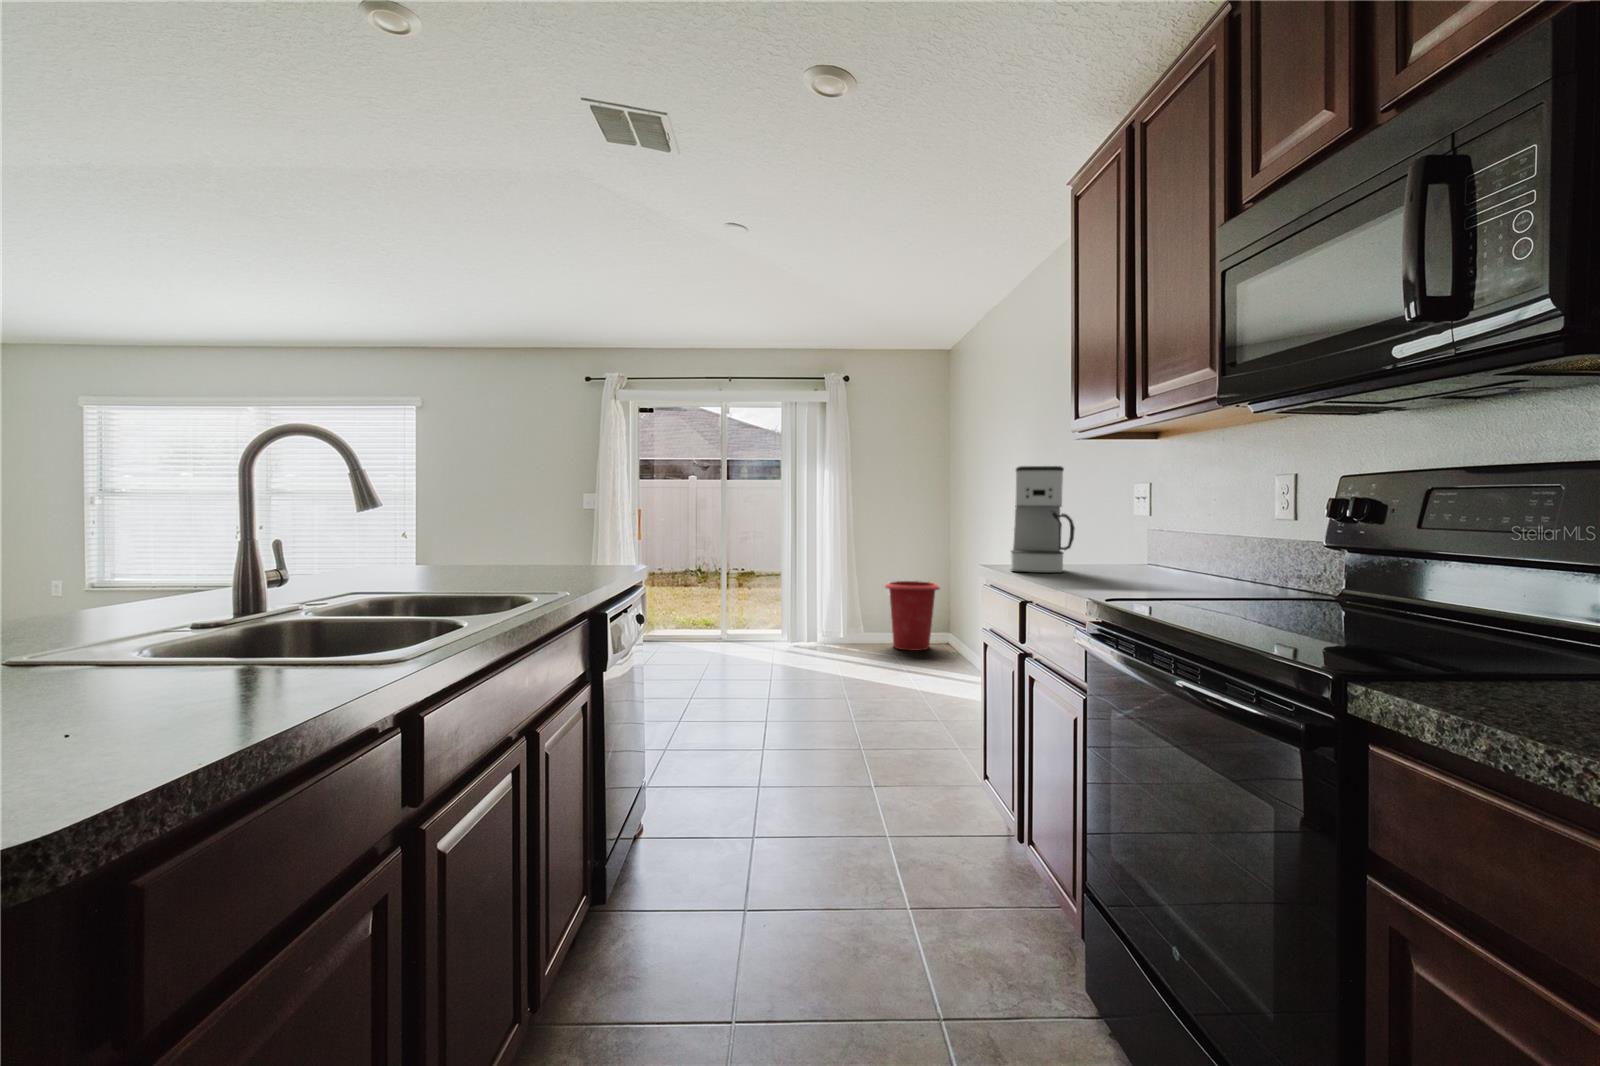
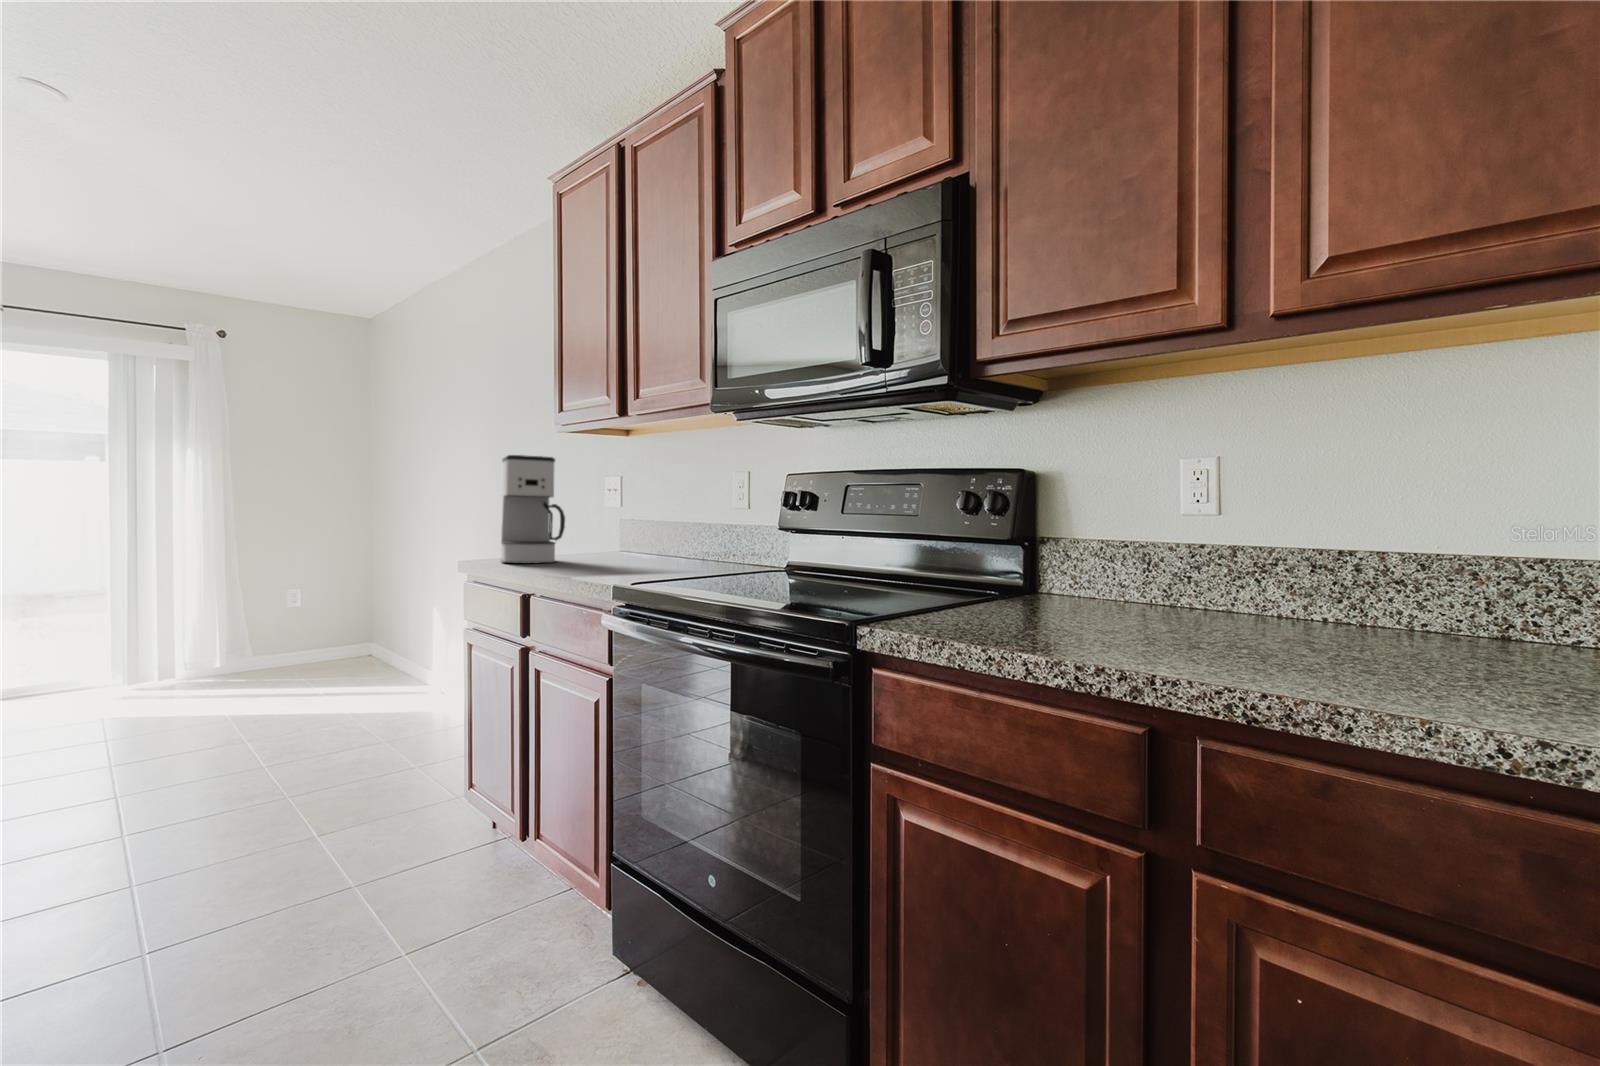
waste bin: present [885,581,940,651] -> none [296,584,373,666]

